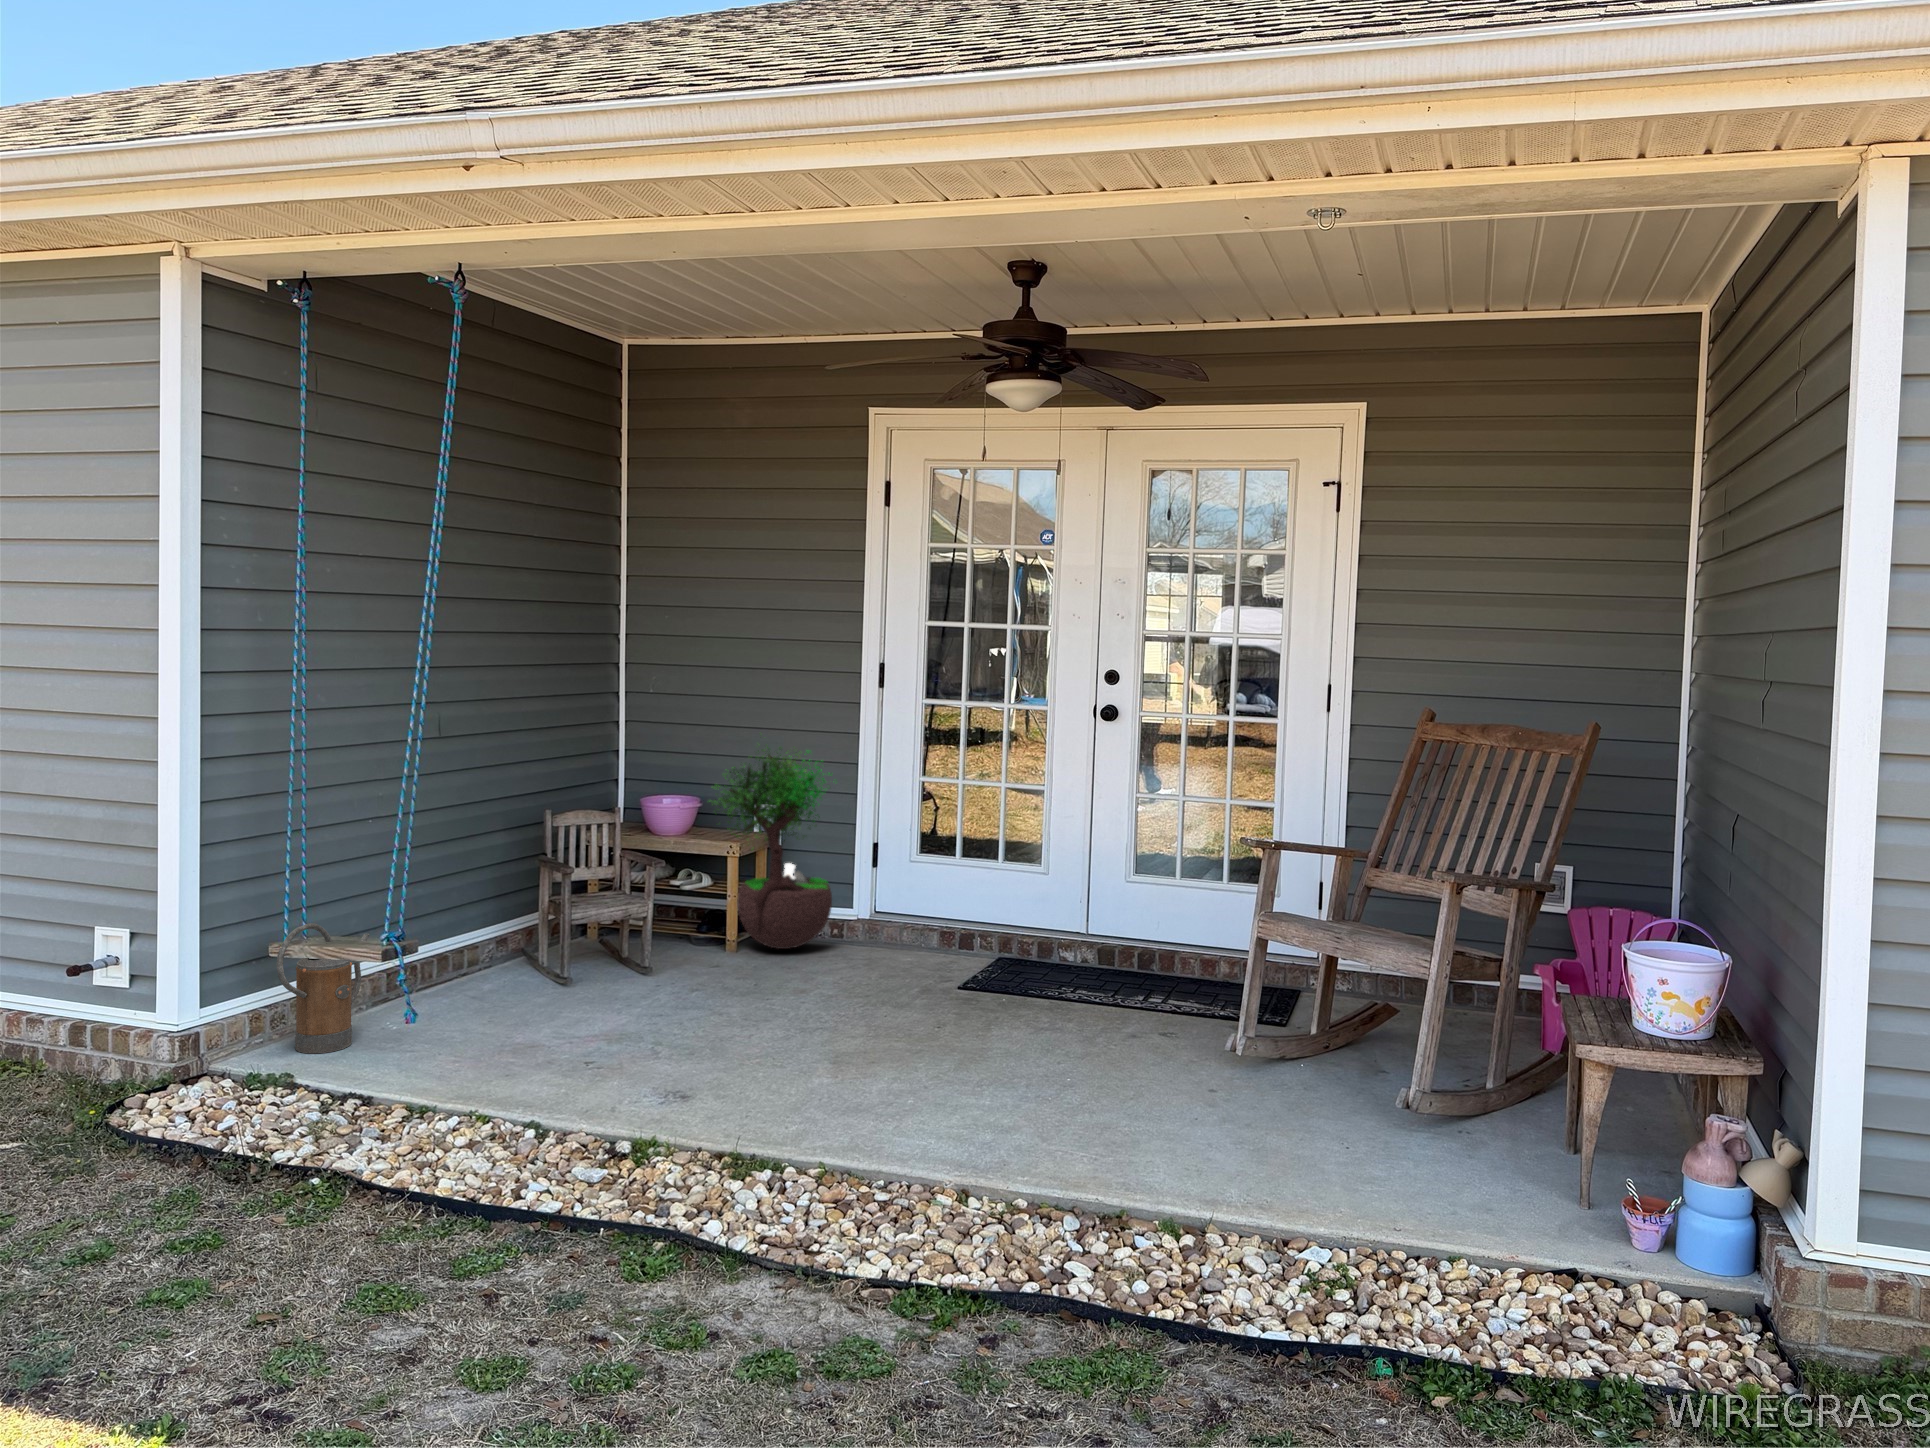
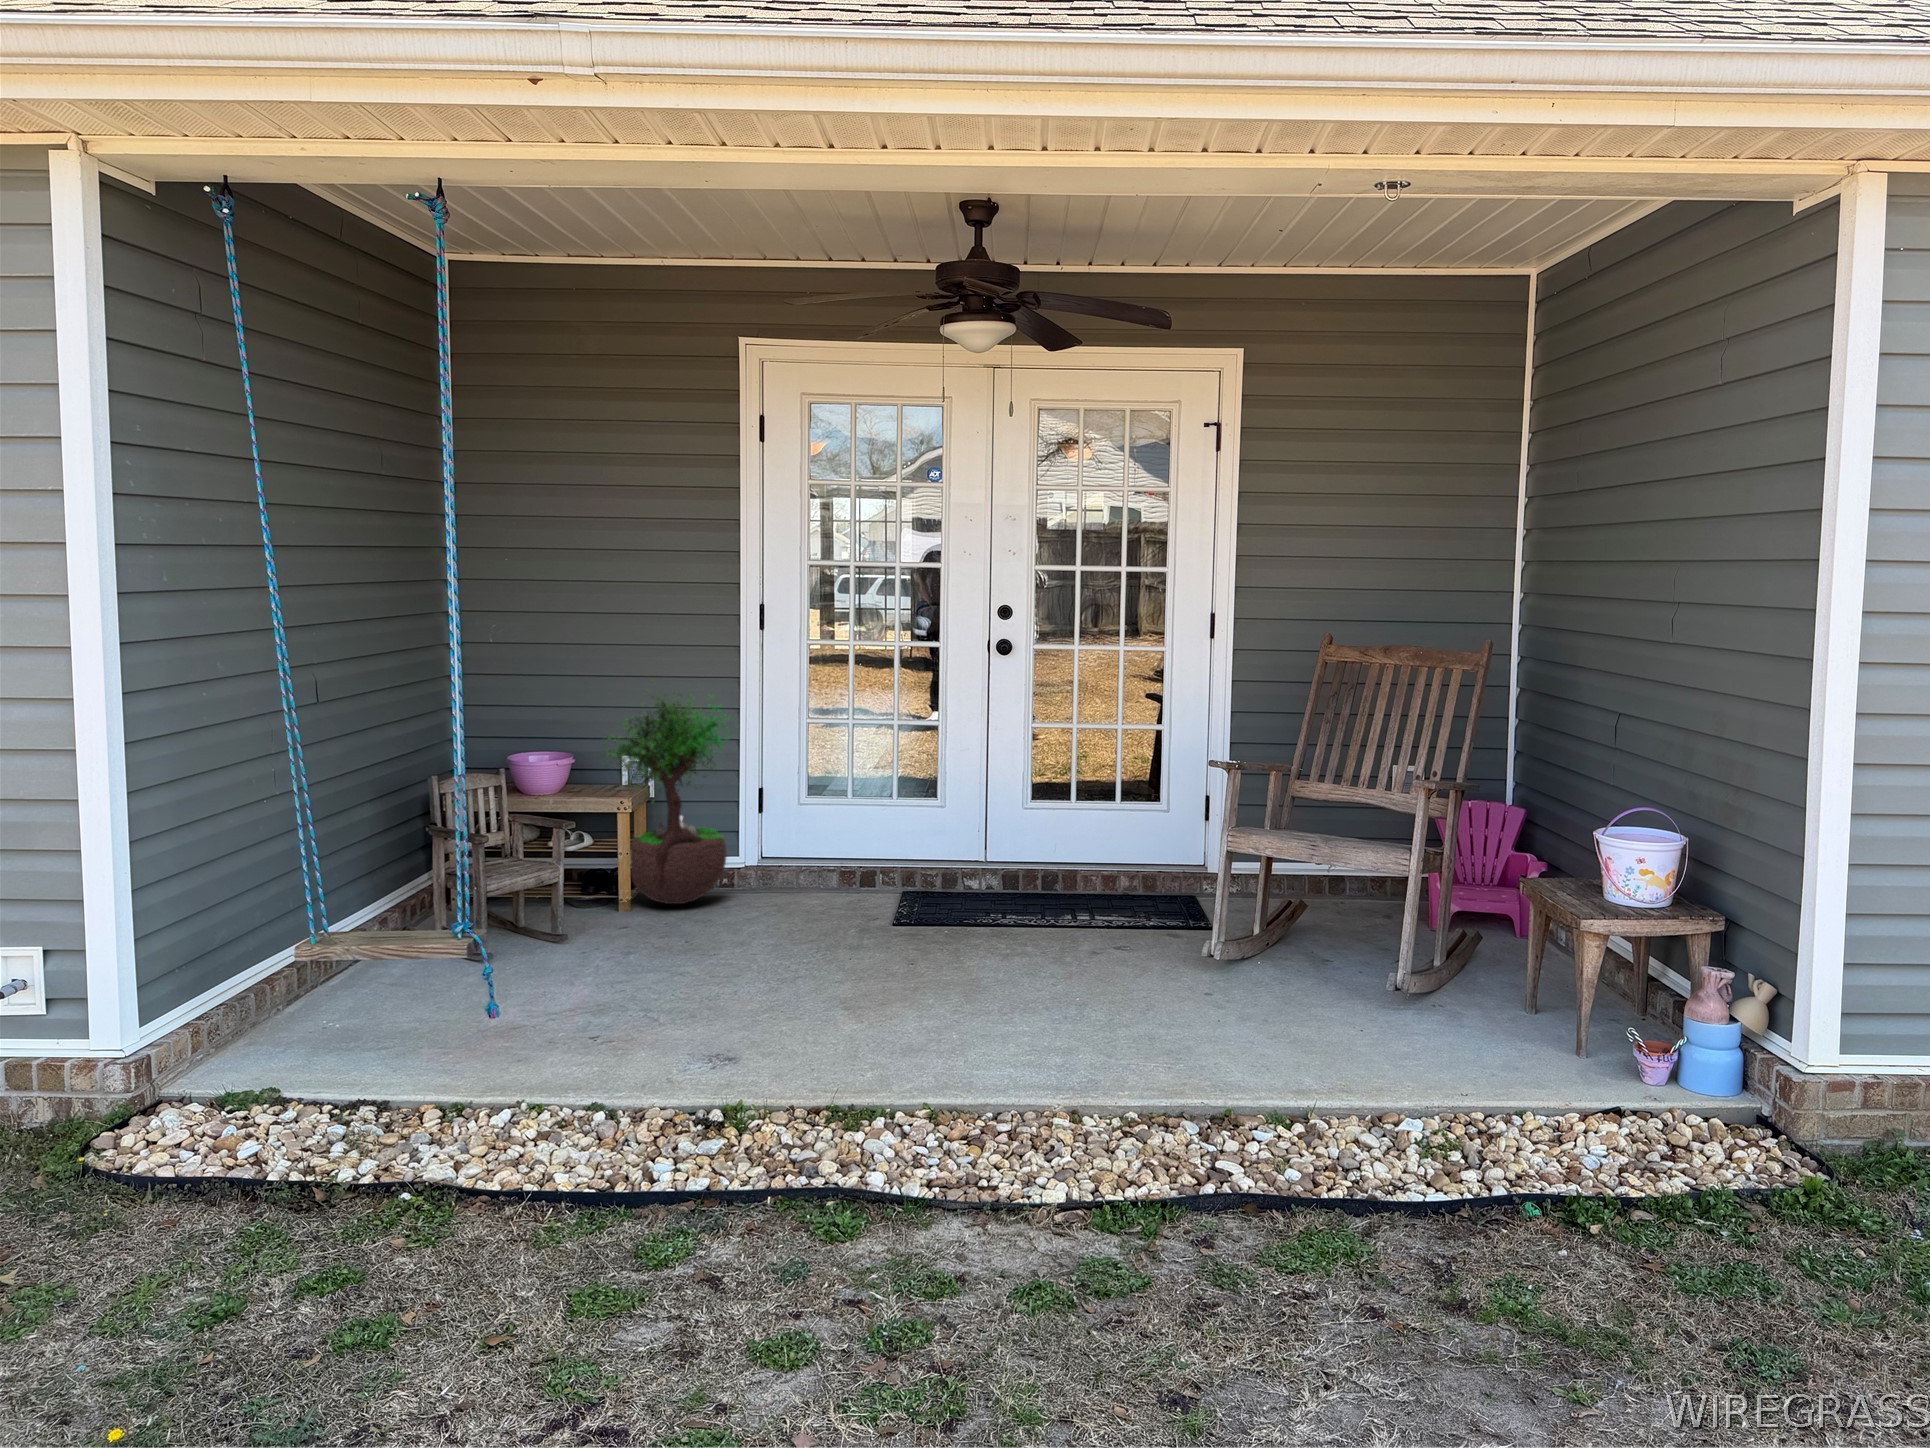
watering can: present [277,923,370,1053] -> none [212,918,291,1068]

